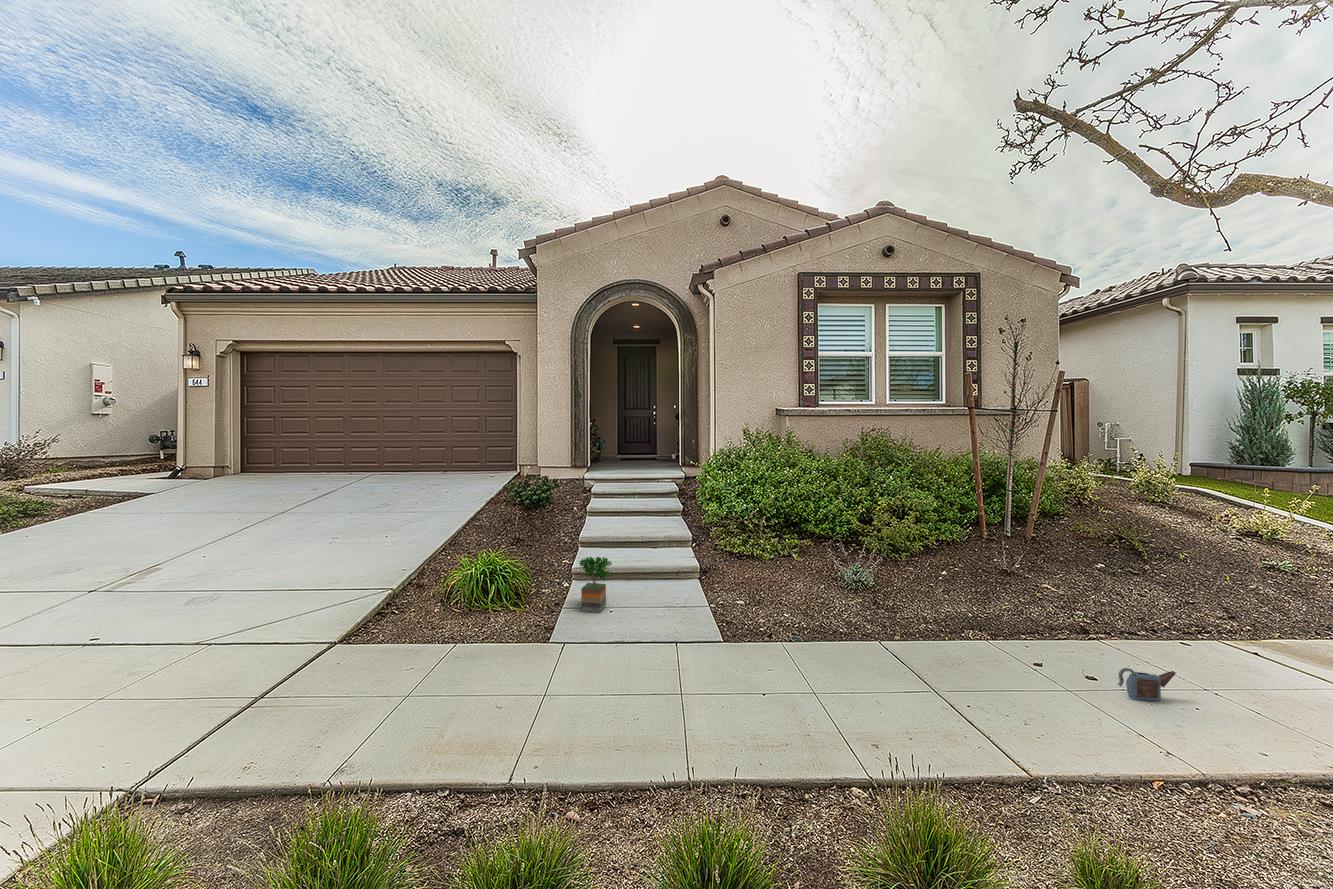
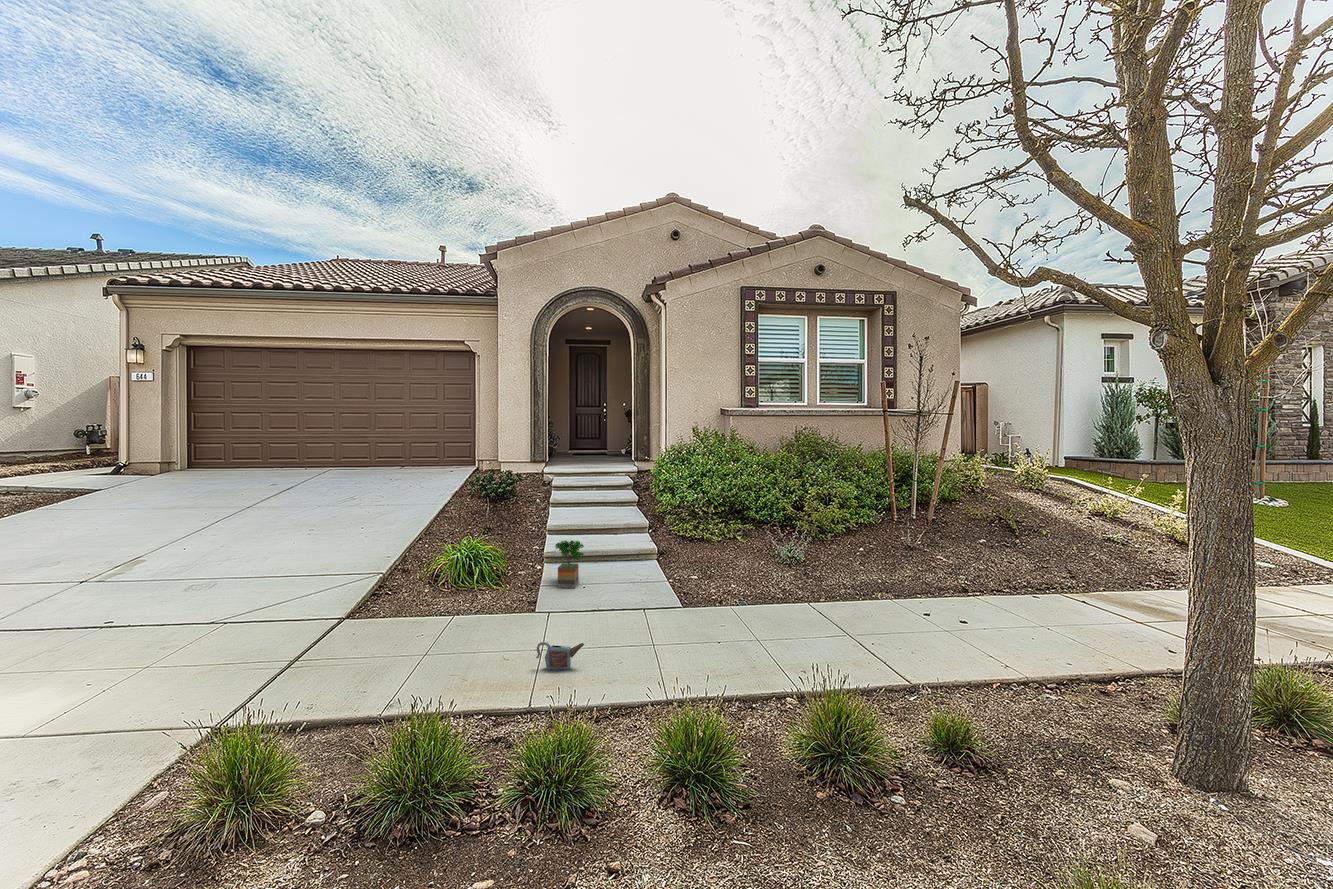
watering can: present [1118,668,1176,700] -> present [536,642,584,670]

